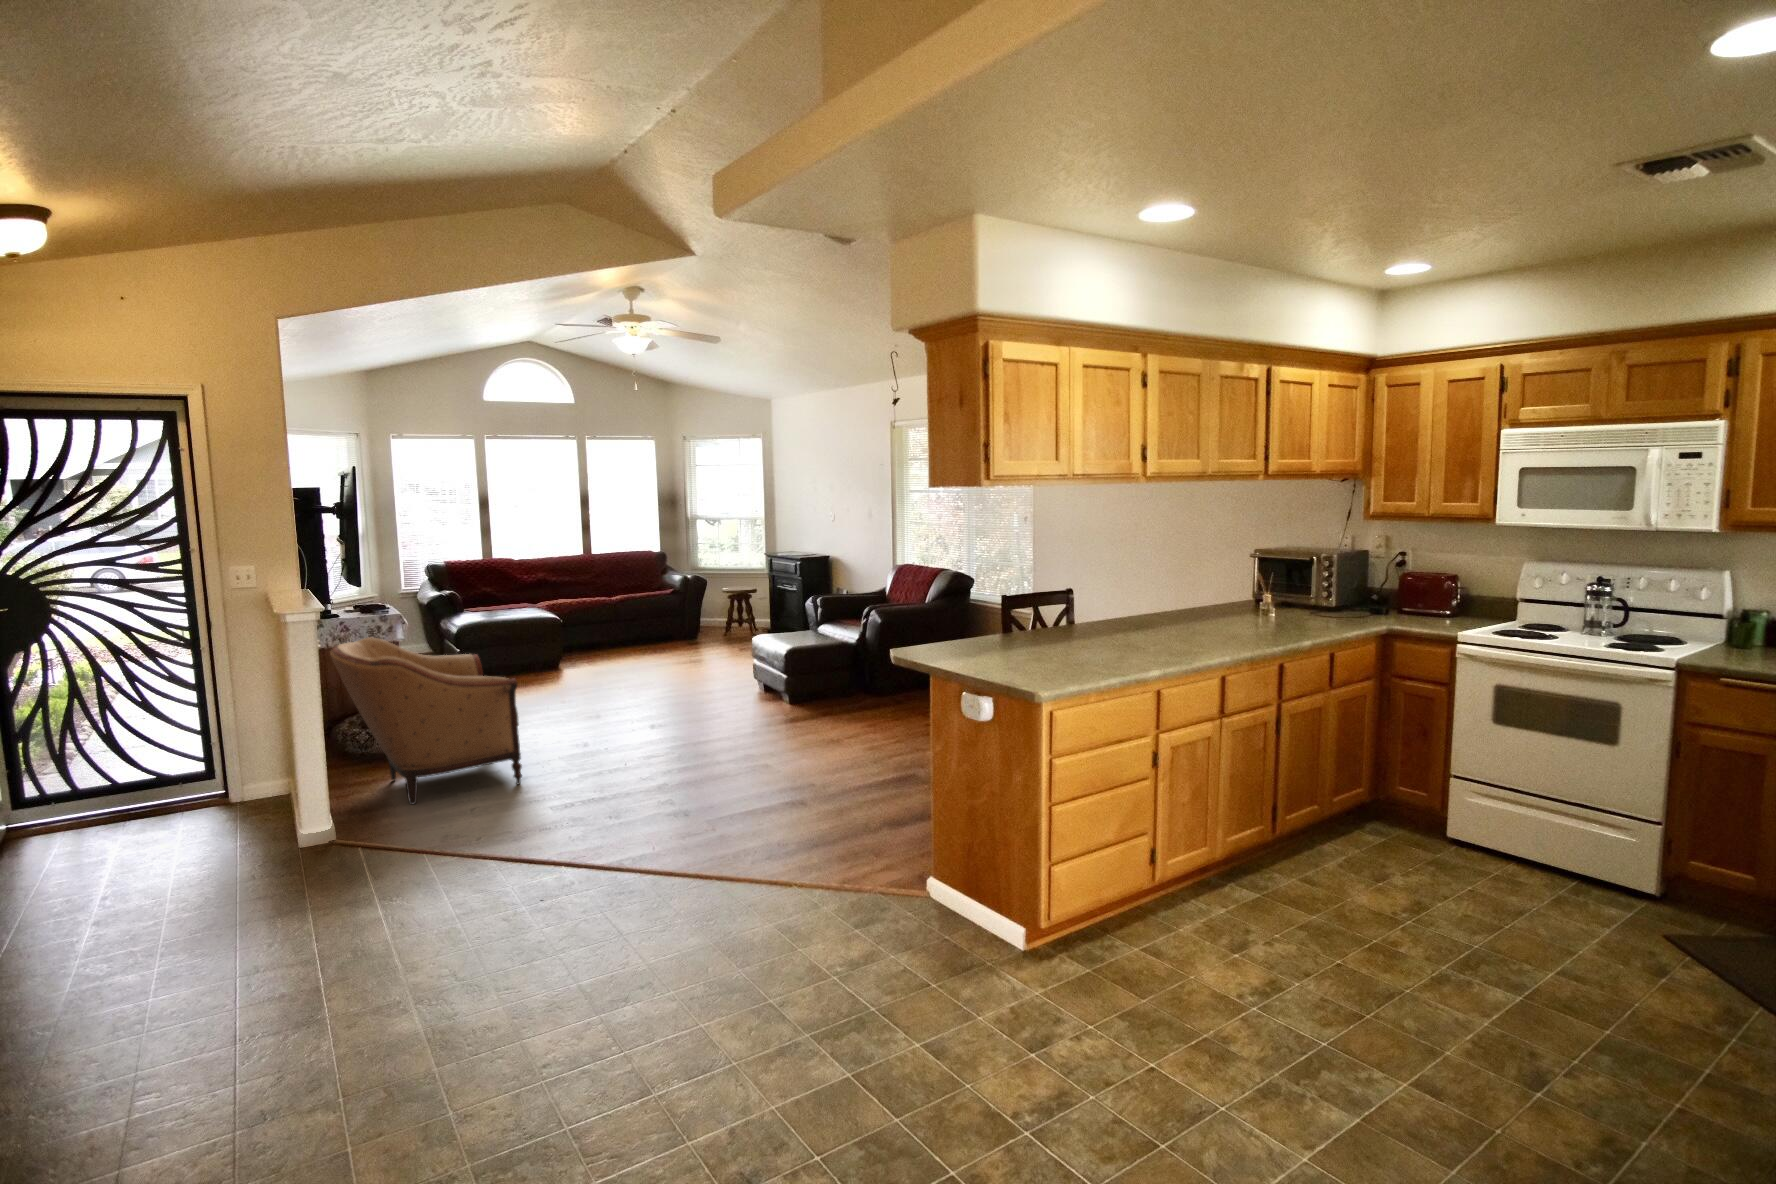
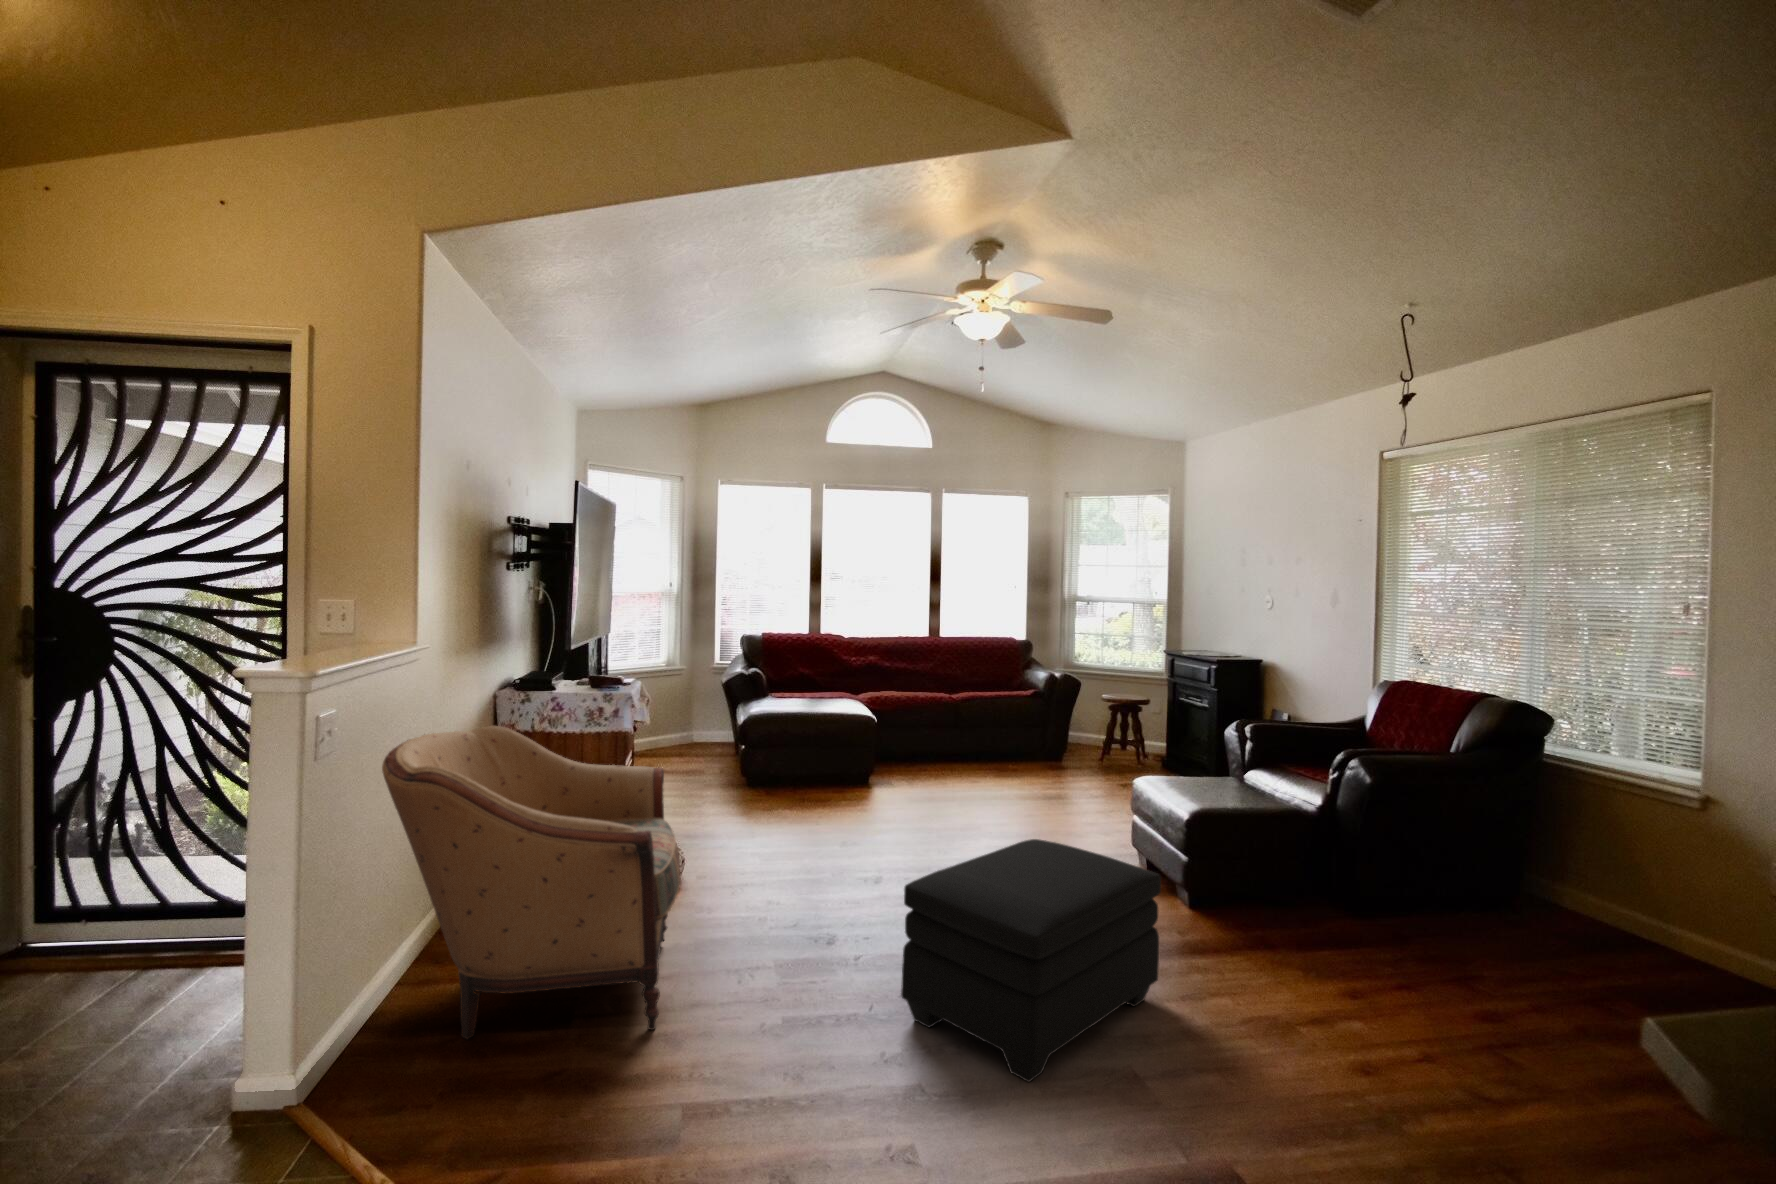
ottoman: none [649,668,774,766] -> present [901,839,1161,1082]

